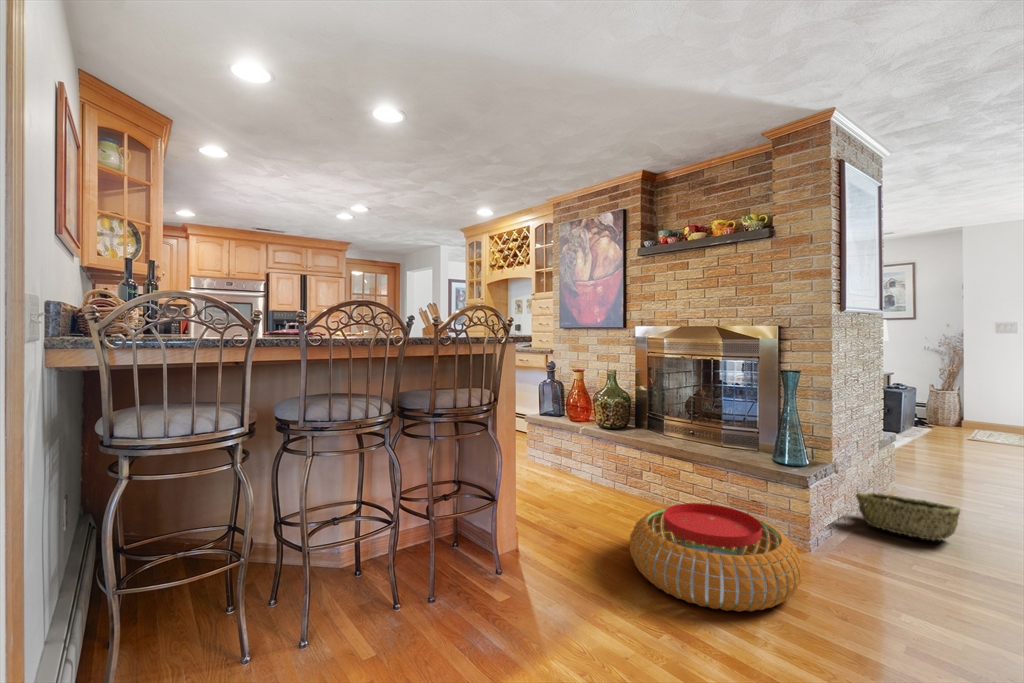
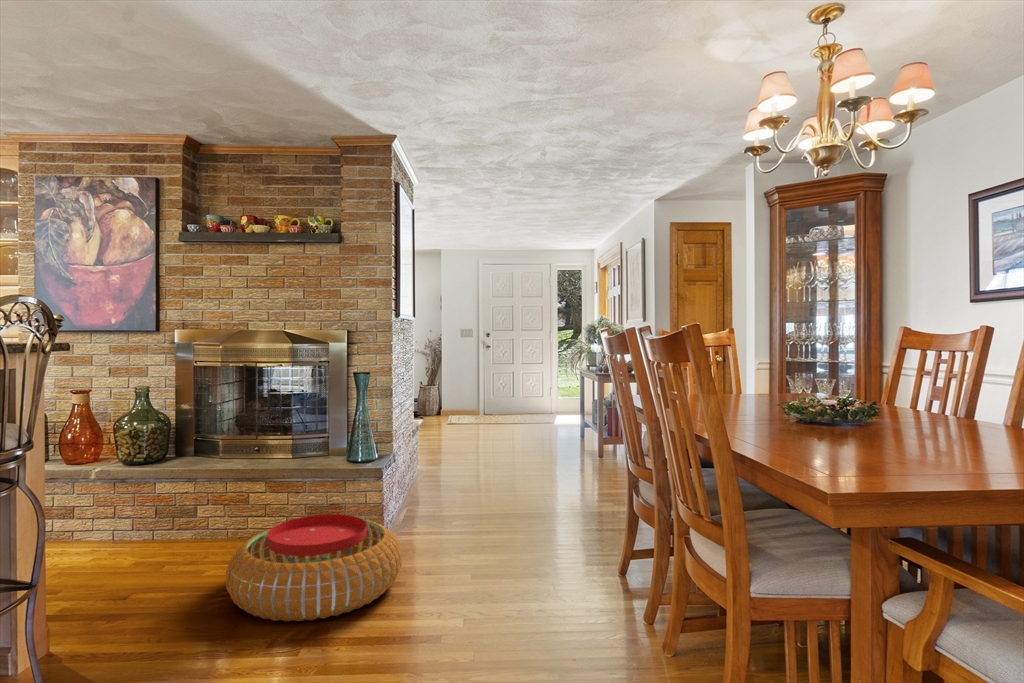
woven basket: present [856,493,960,540] -> none [409,473,475,505]

